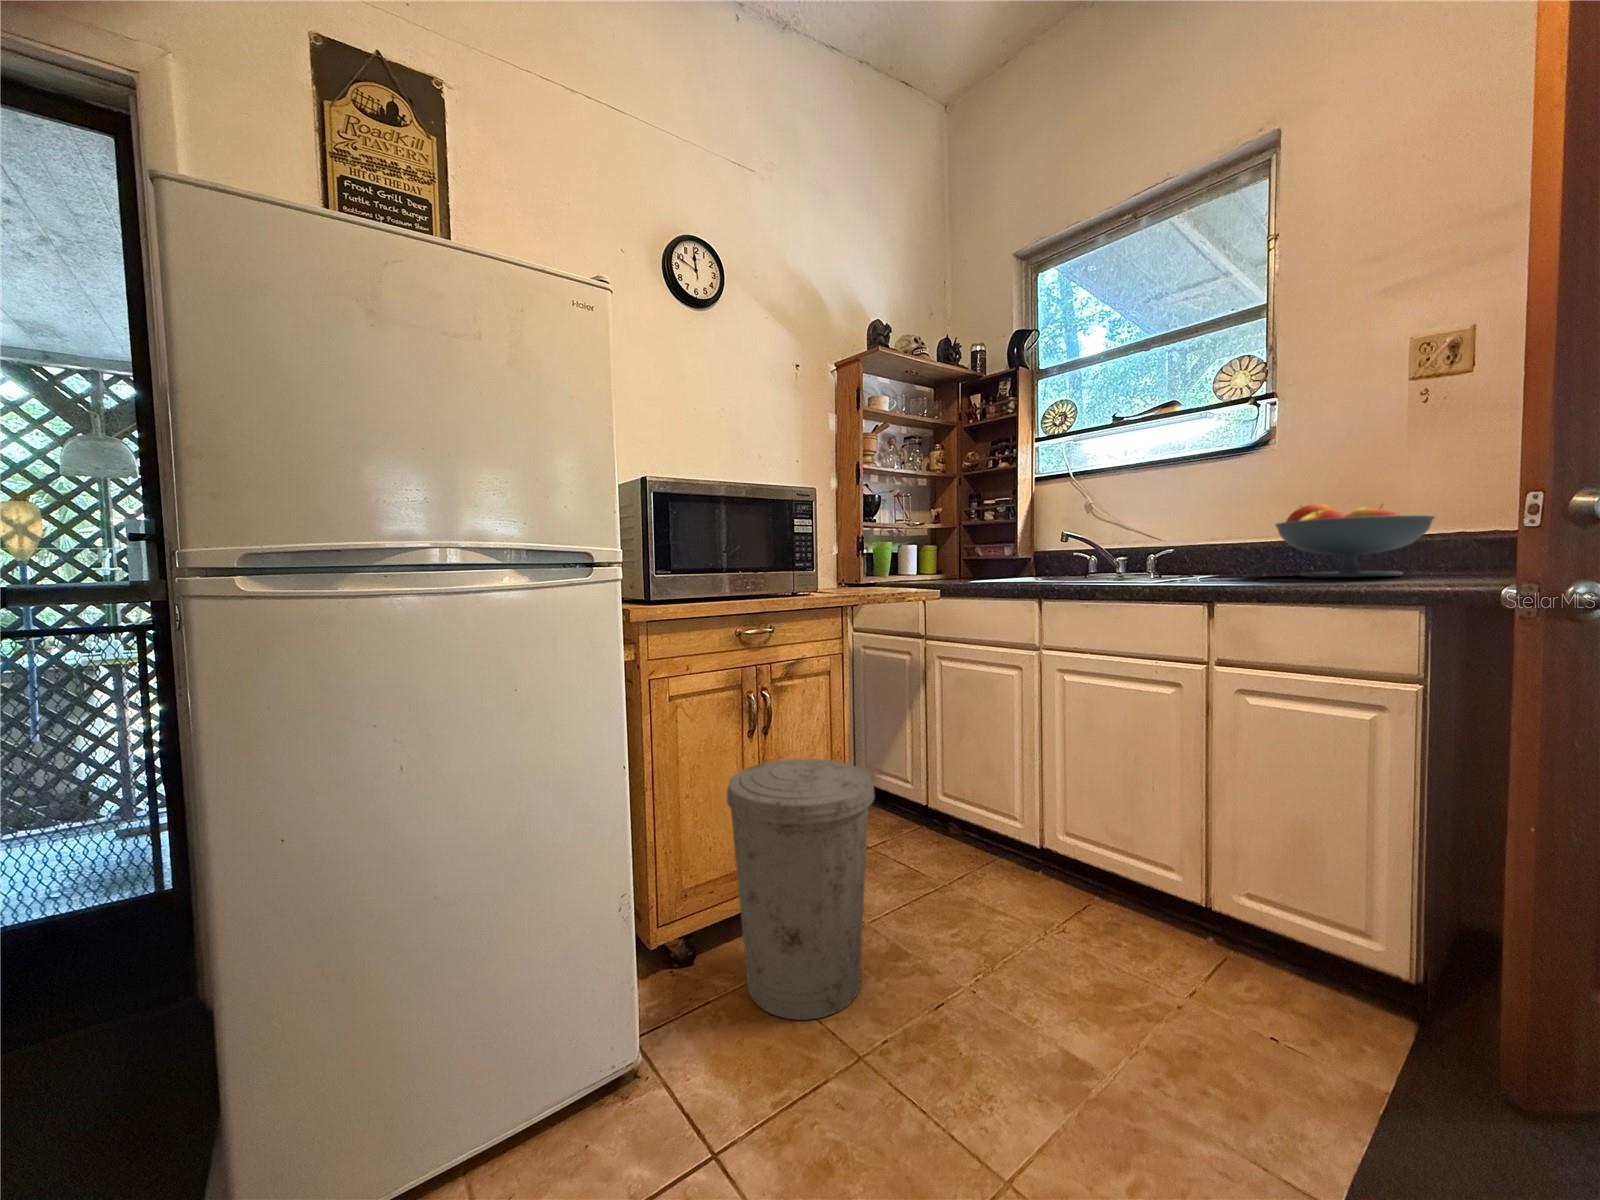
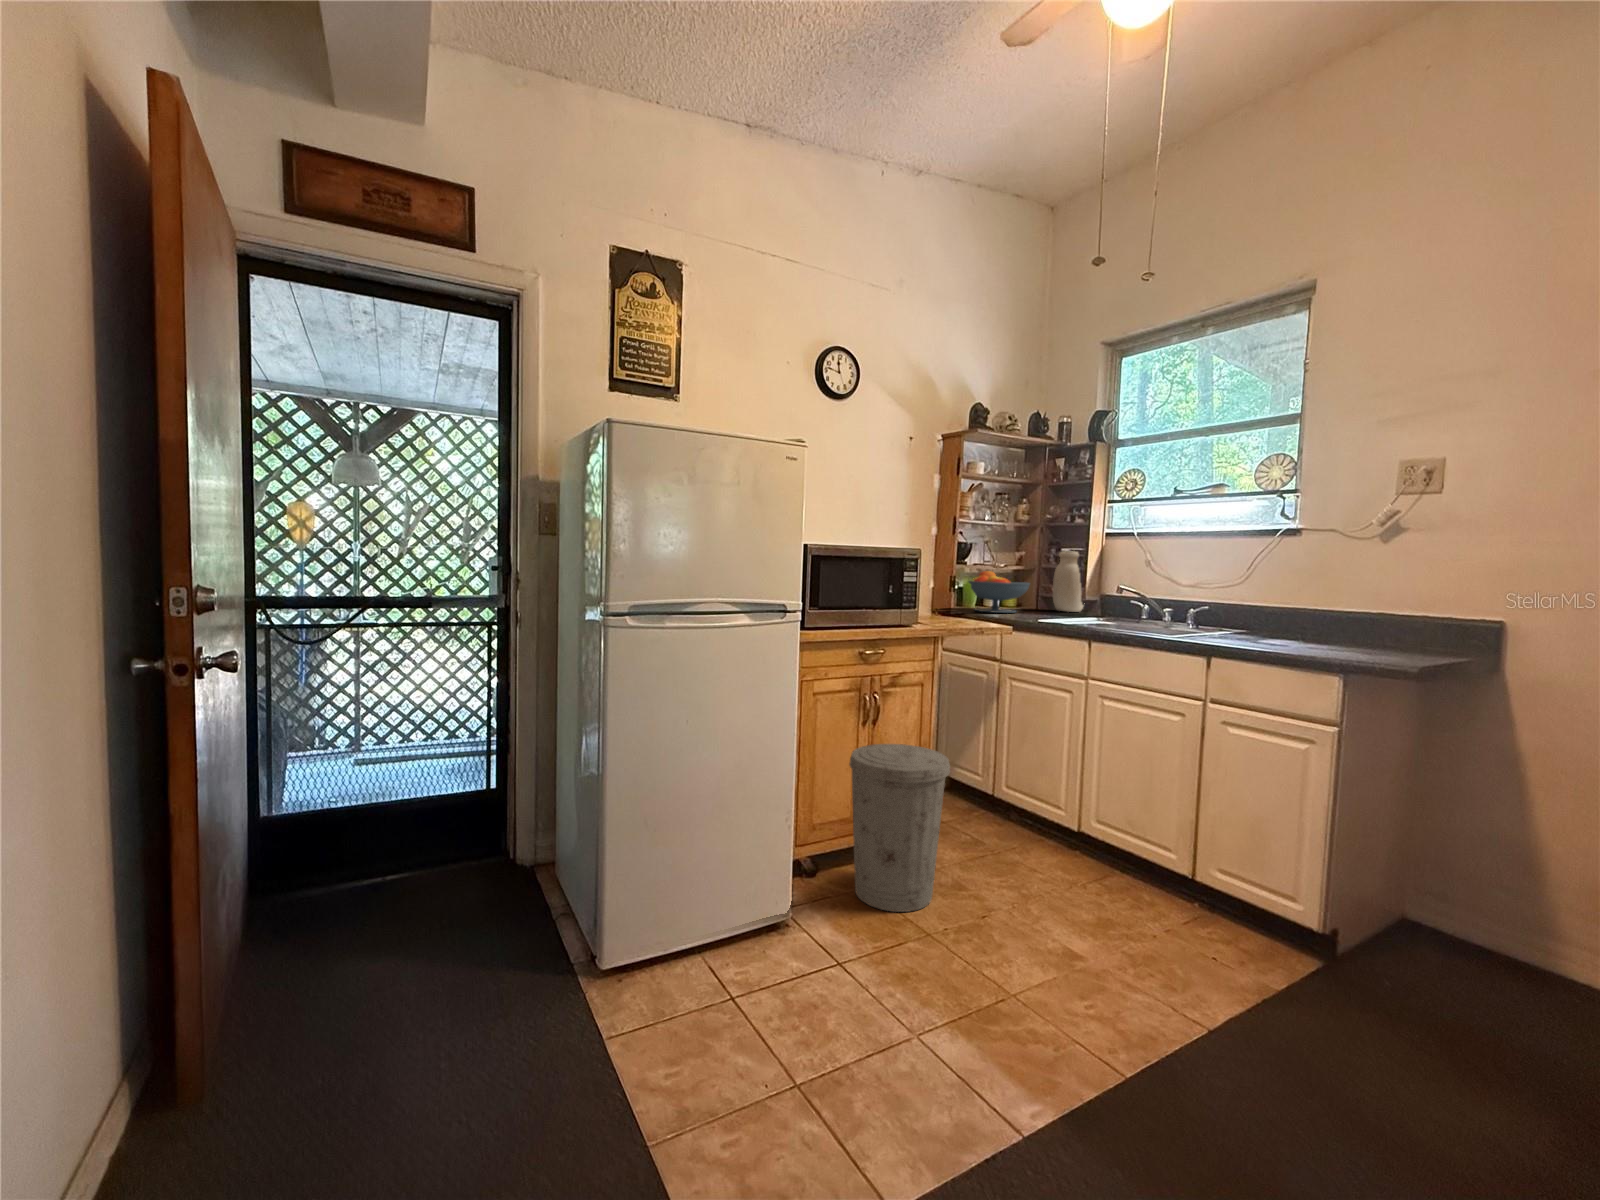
jar: none [977,501,1016,574] -> present [1053,552,1083,612]
fruit bowl: present [1276,504,1435,577] -> present [969,571,1030,613]

